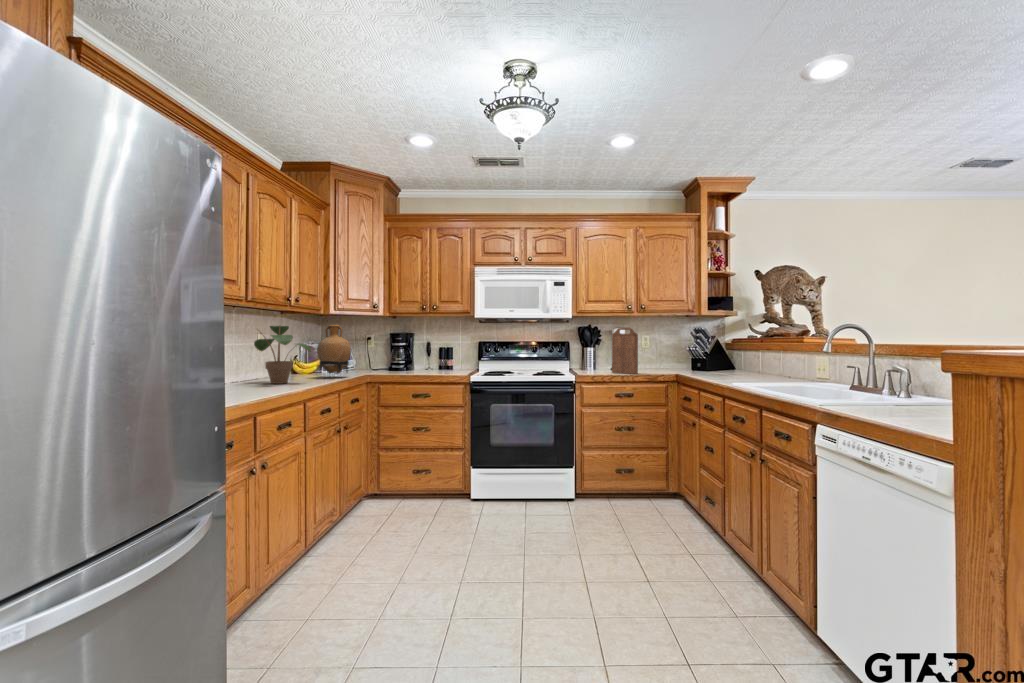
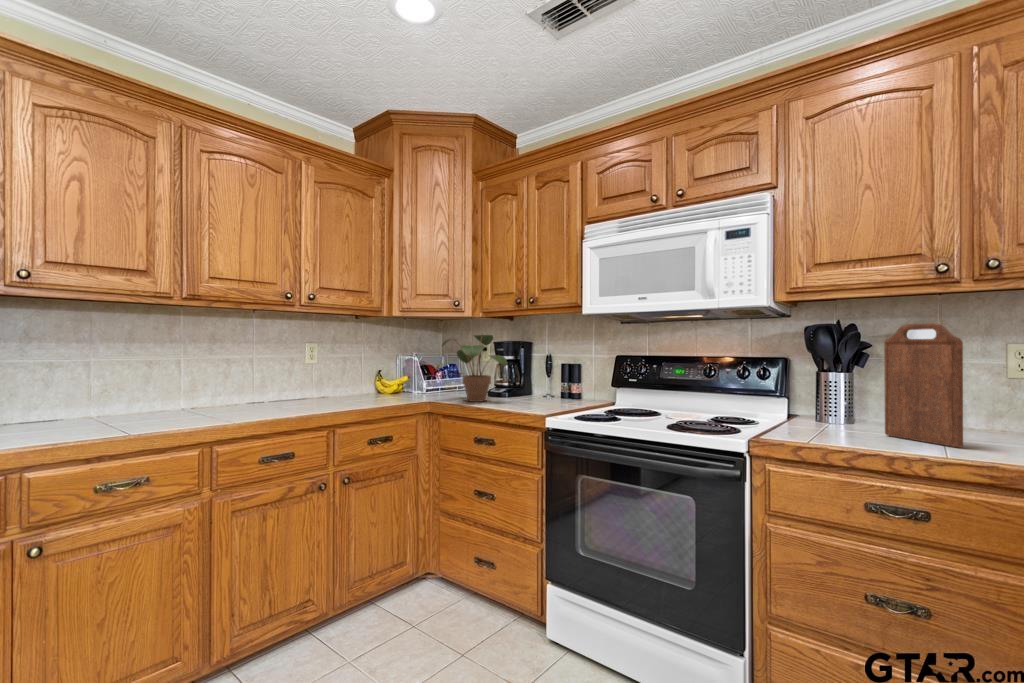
potted plant: present [254,325,311,384] -> present [442,334,507,402]
vase: present [317,325,351,374] -> none [347,330,393,401]

